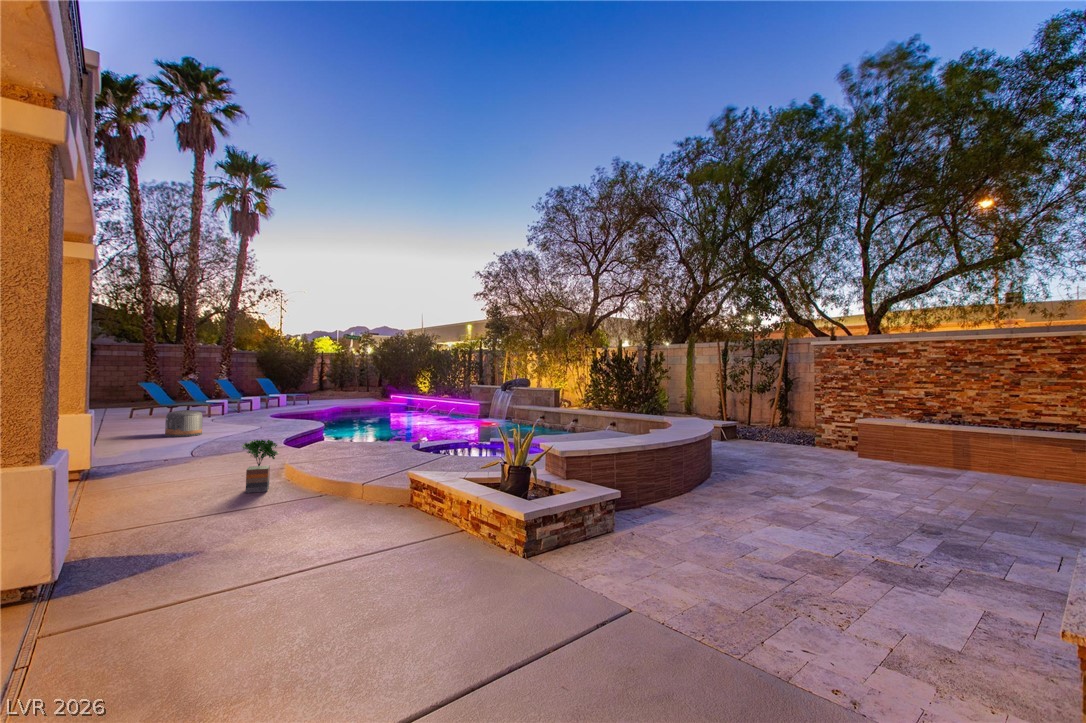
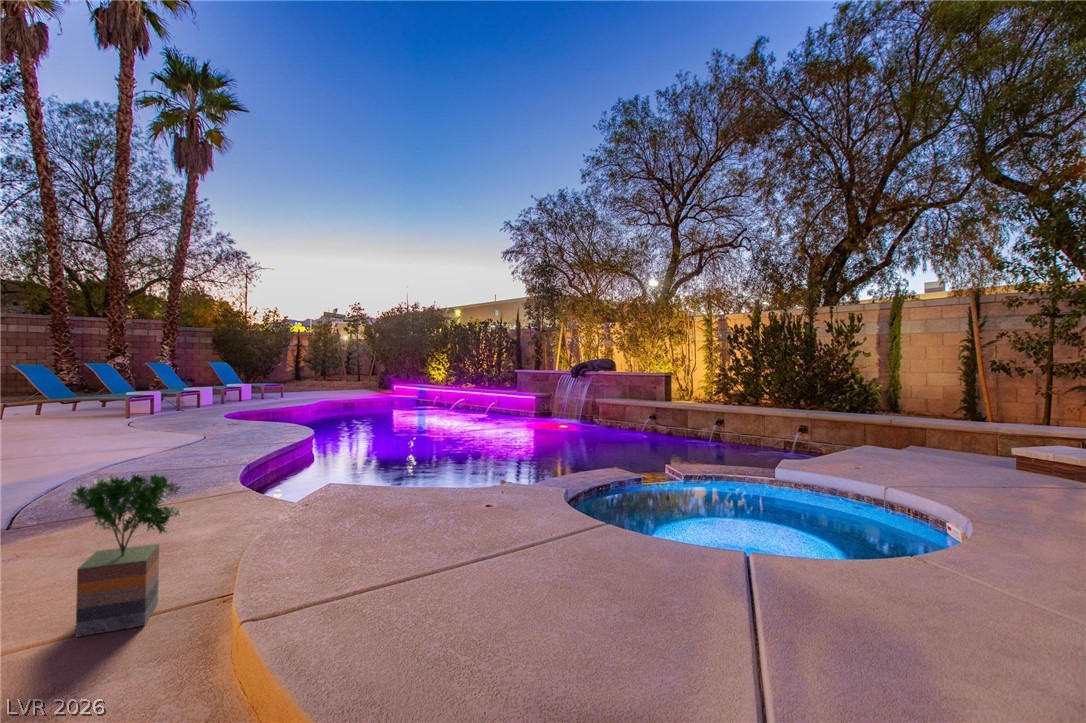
pouf: present [165,410,203,437] -> none [30,405,100,450]

